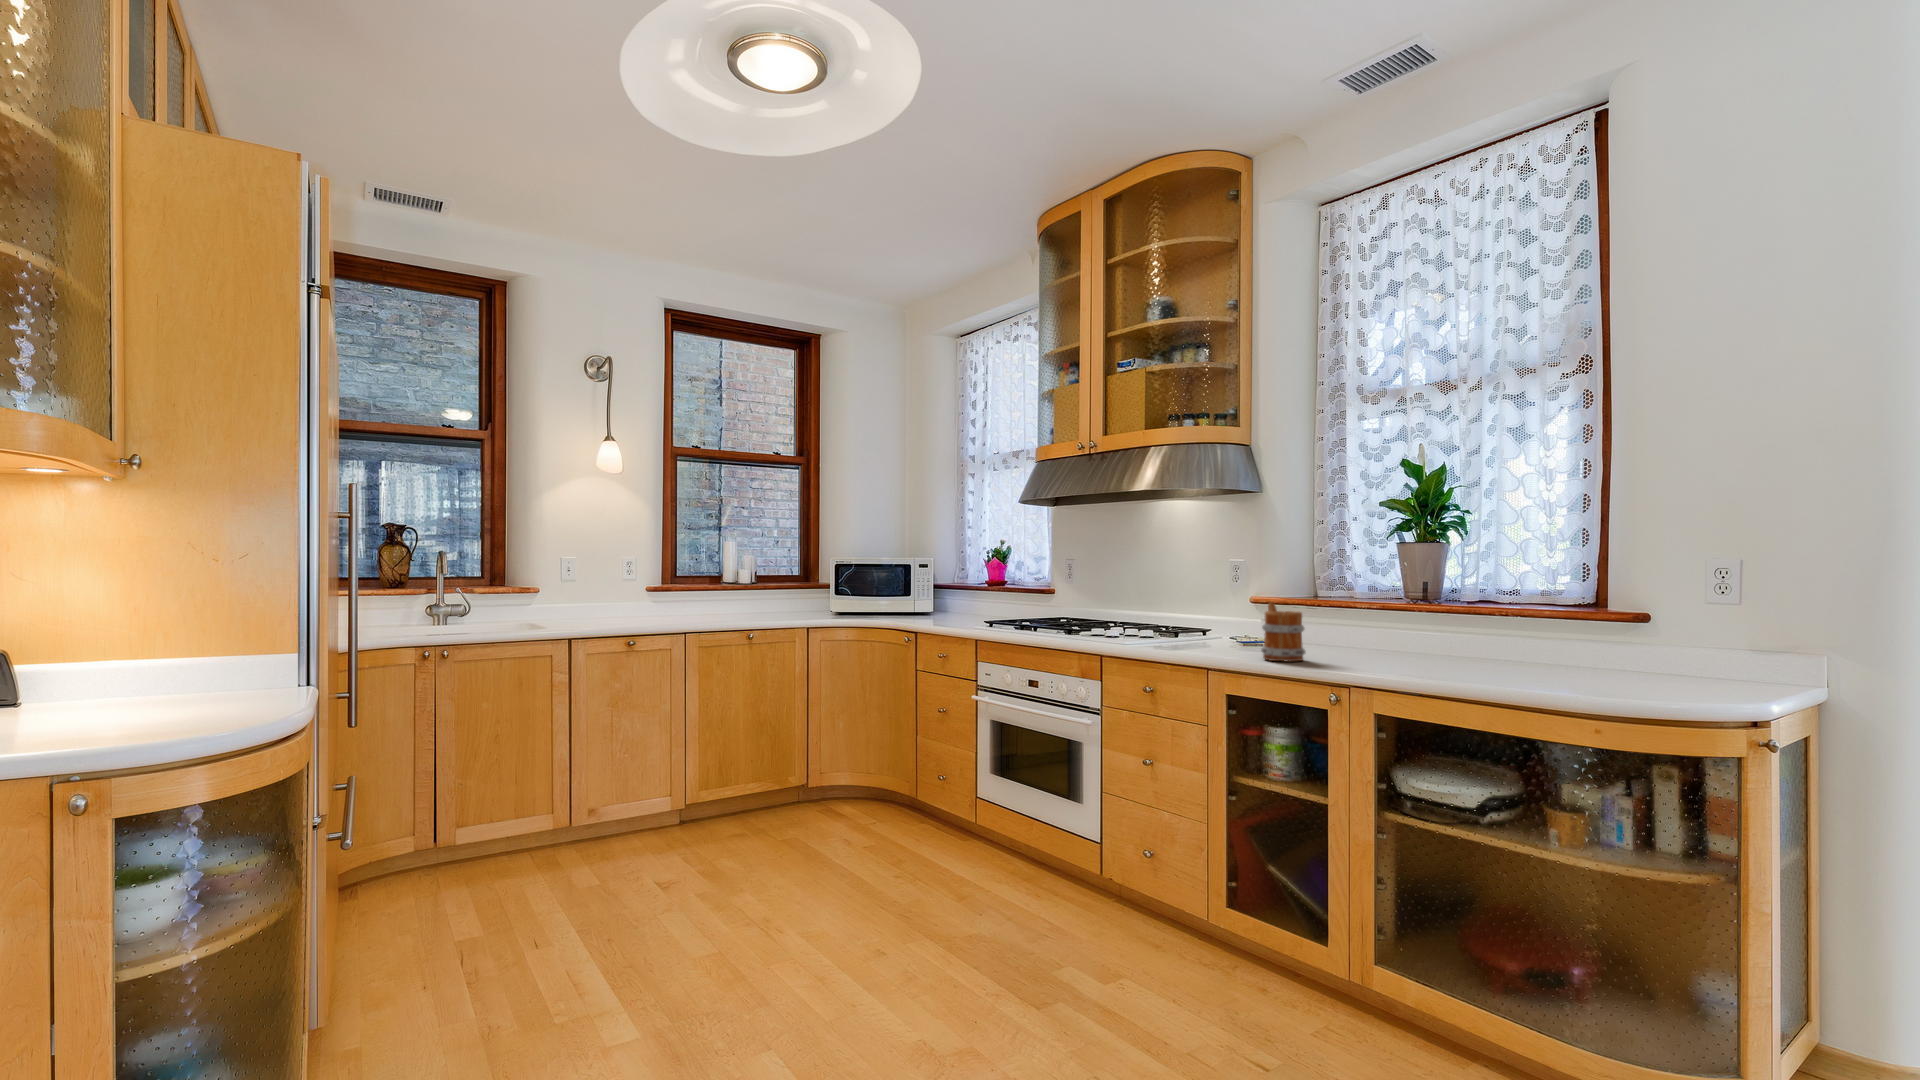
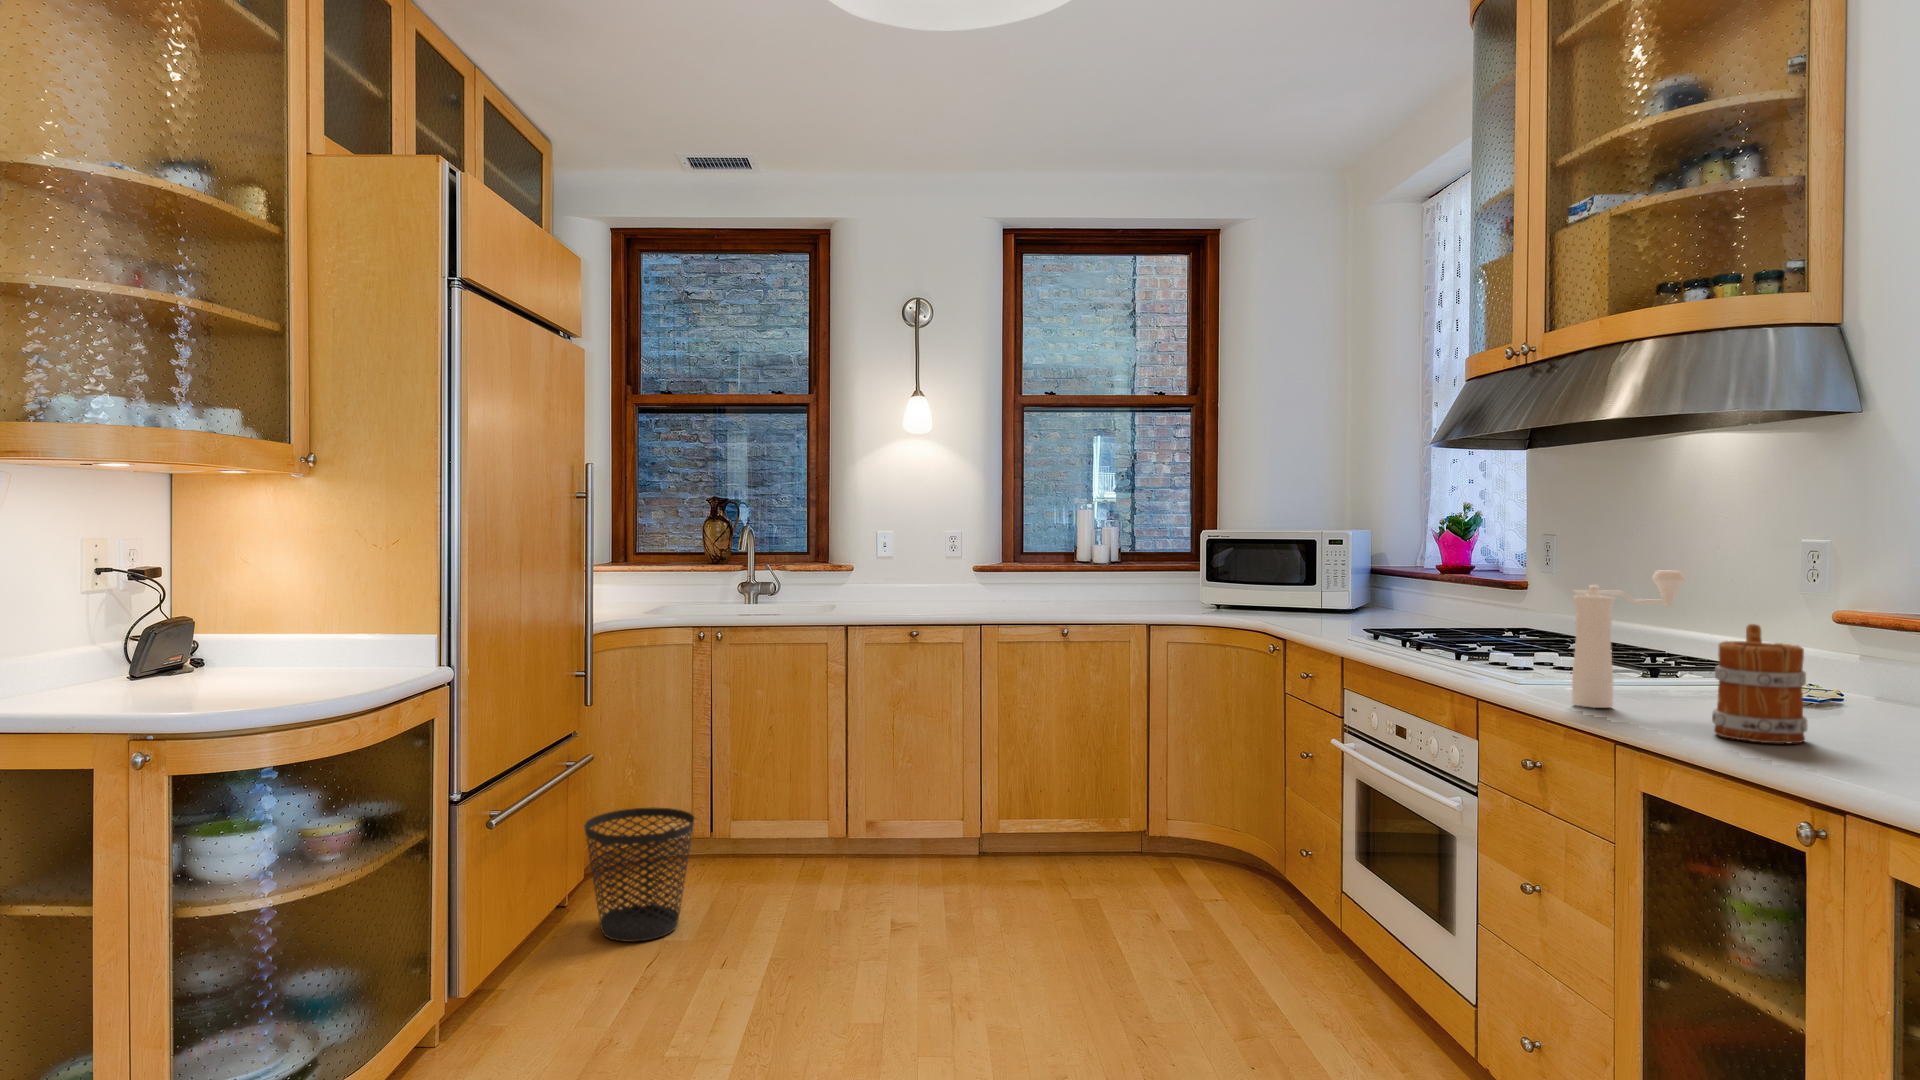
pepper mill: none [1177,576,1225,653] -> present [1571,570,1685,708]
wastebasket: none [354,815,469,944] -> present [584,808,694,942]

